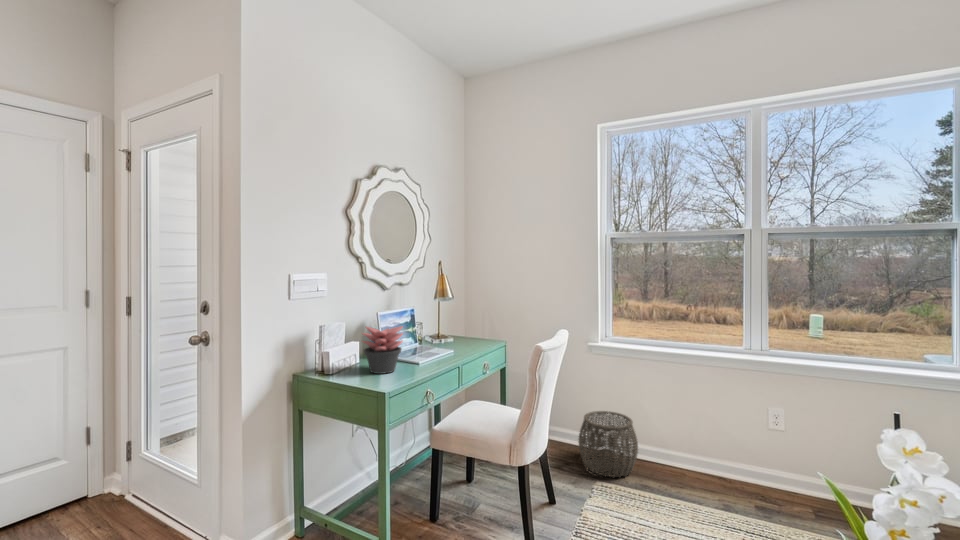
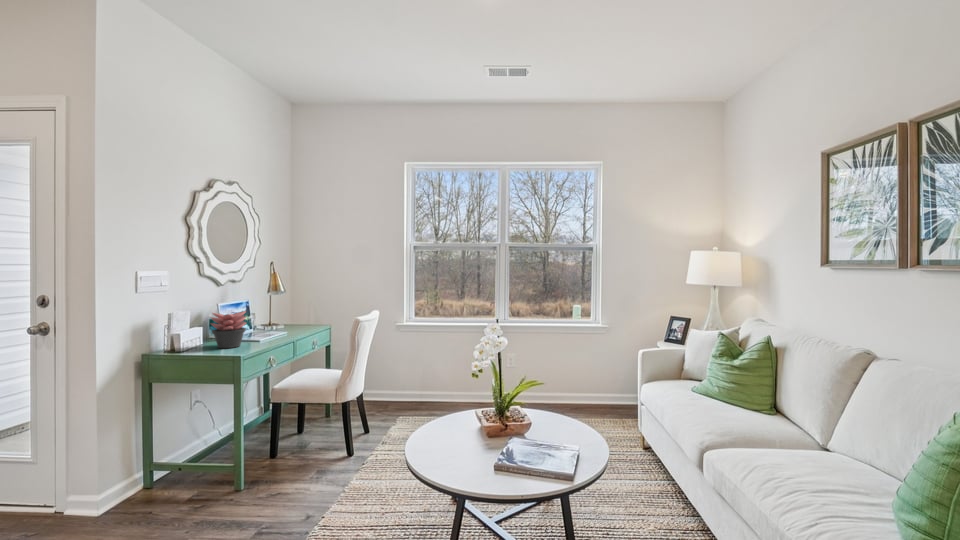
woven basket: present [579,411,638,478] -> none [387,371,429,415]

